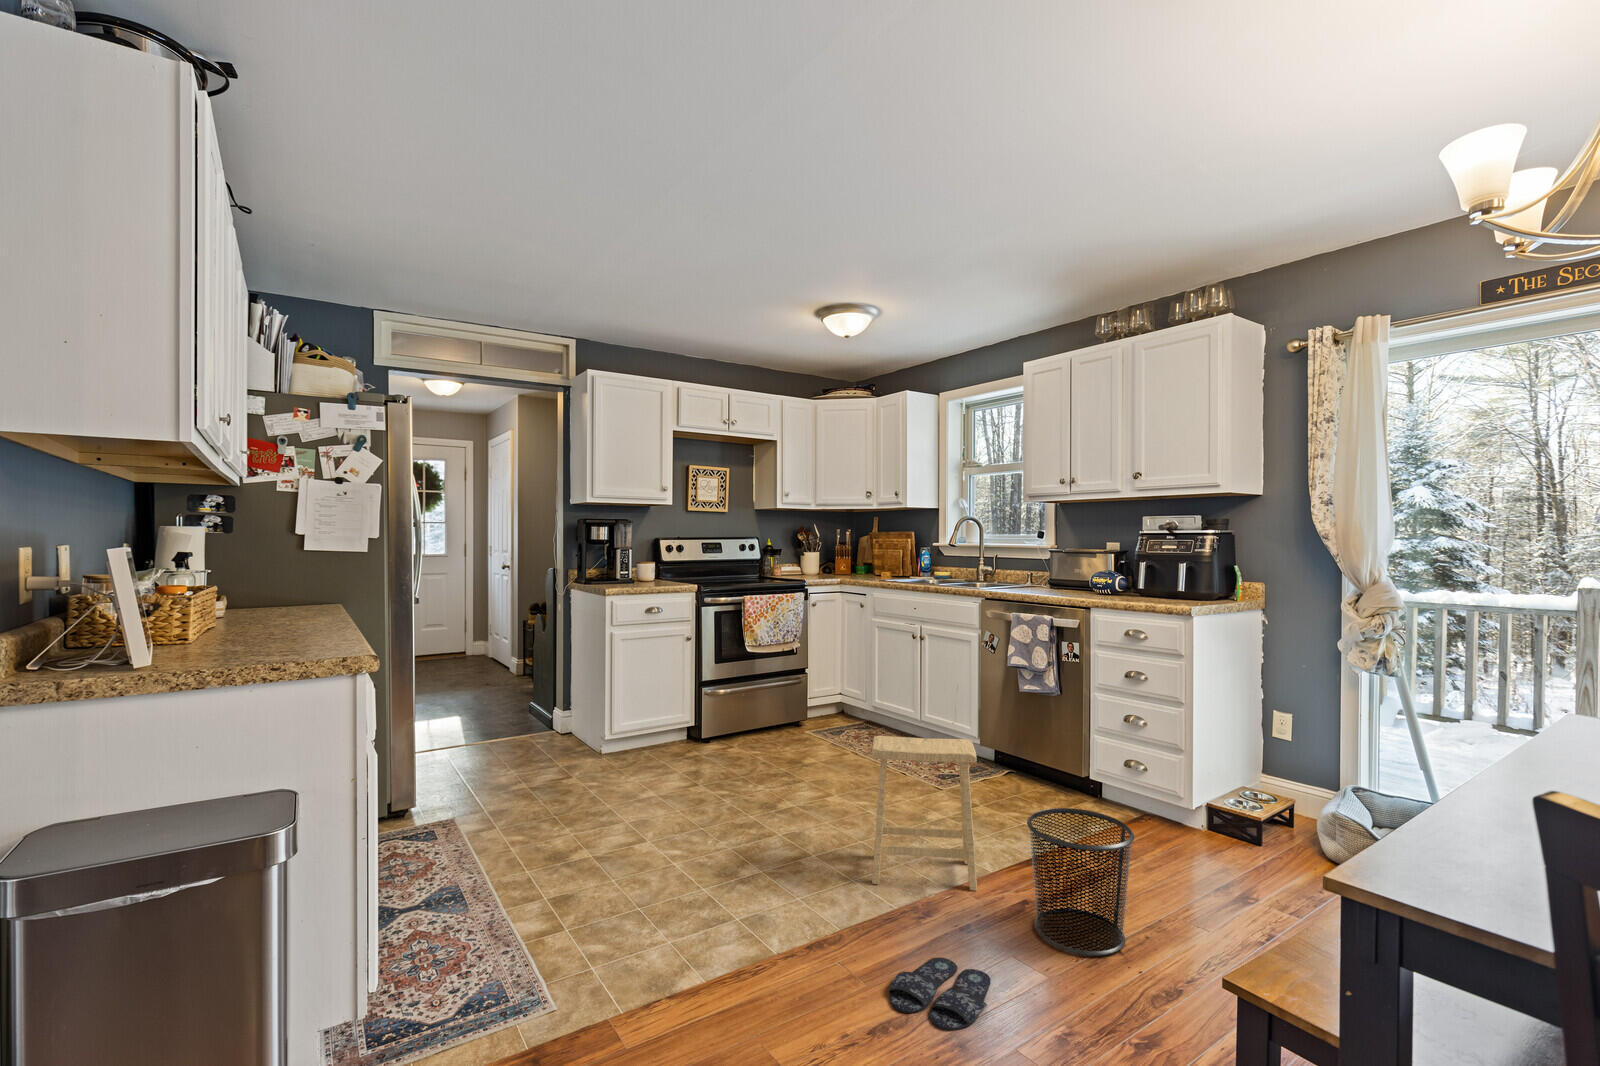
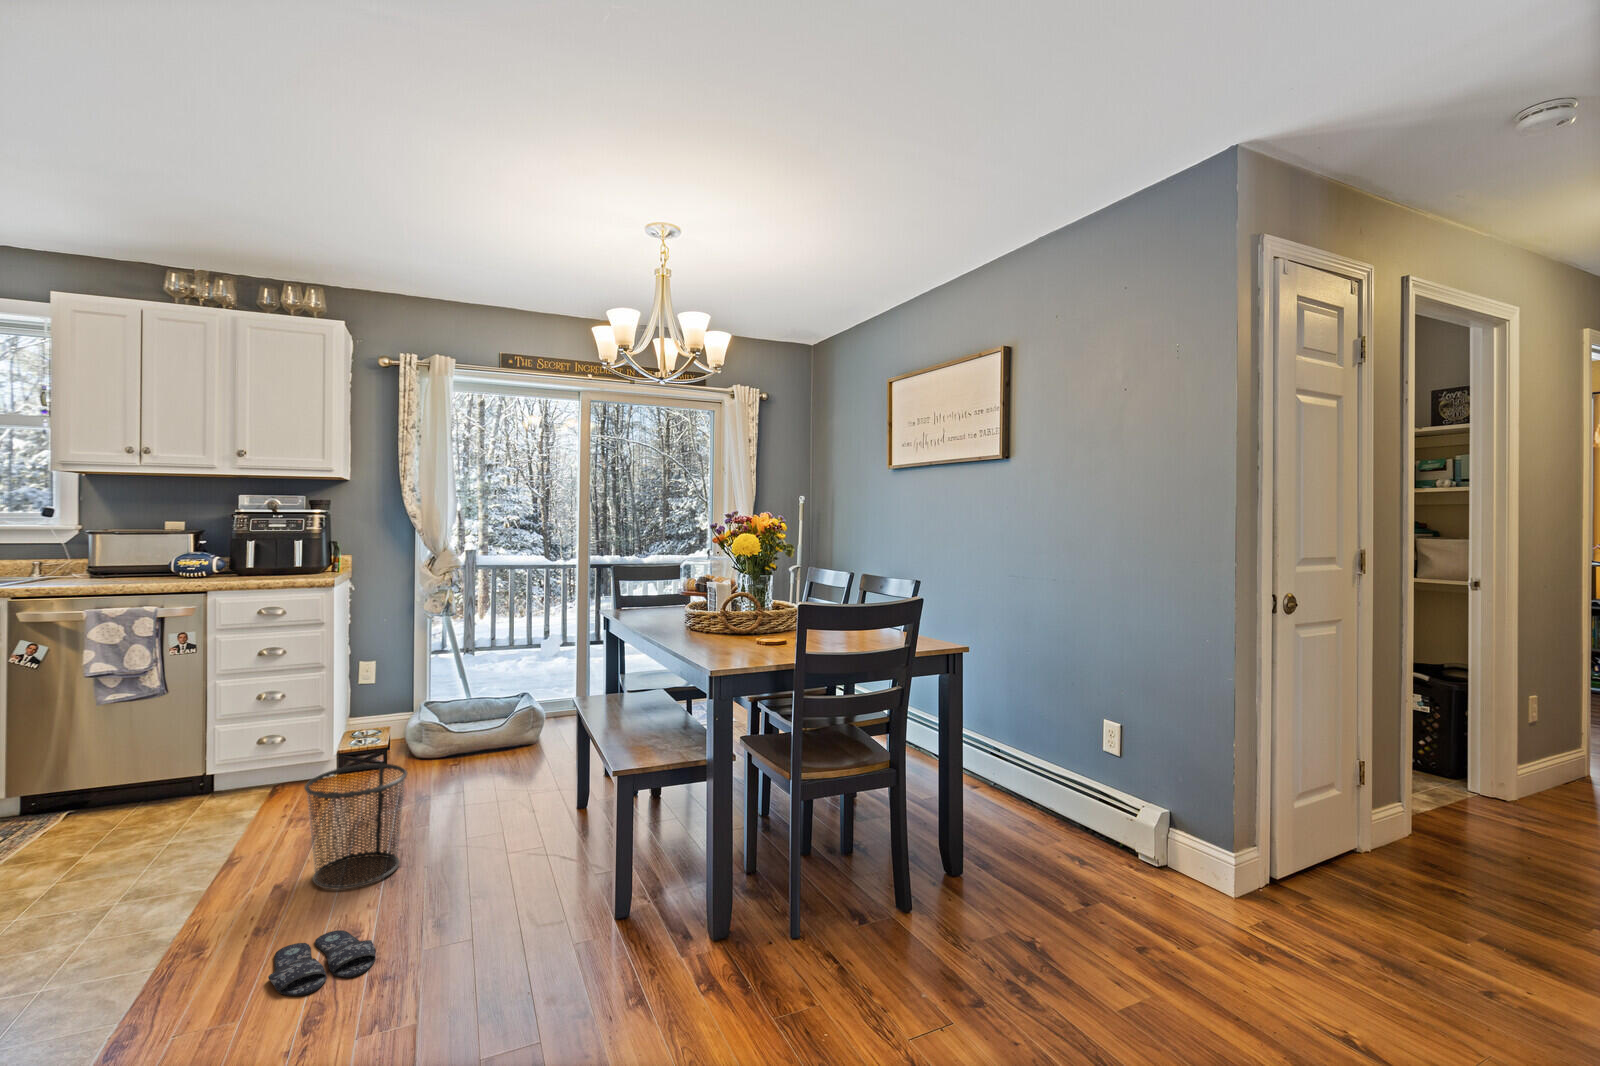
footstool: present [872,736,977,891] -> none [38,750,225,961]

